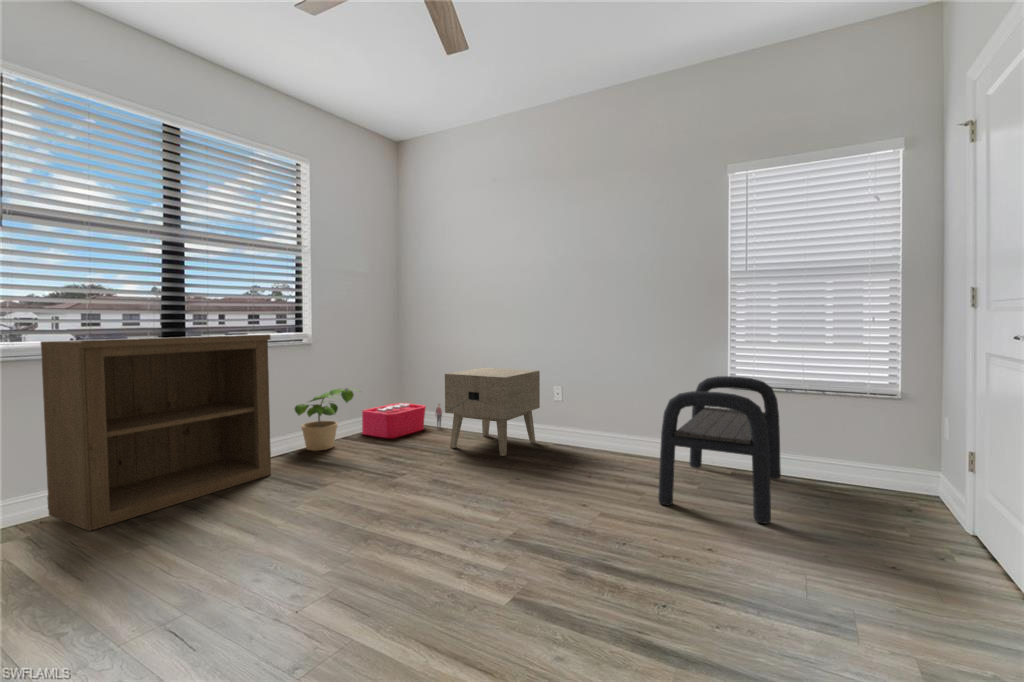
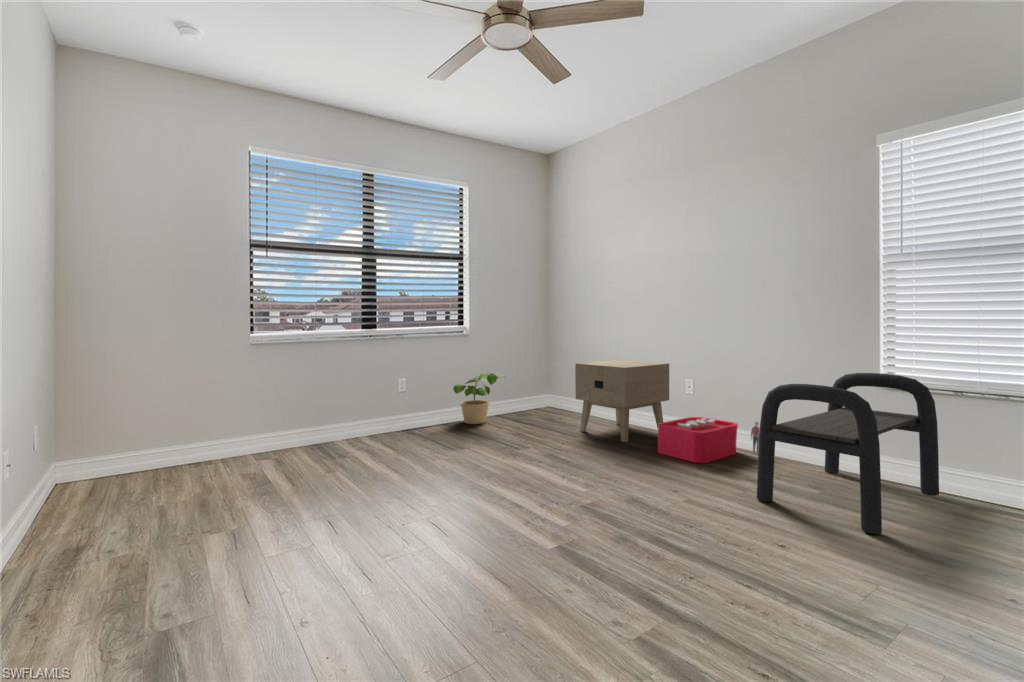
bookshelf: present [41,334,271,531] -> none [287,327,430,459]
storage bin: present [362,403,442,438] -> present [658,417,760,463]

